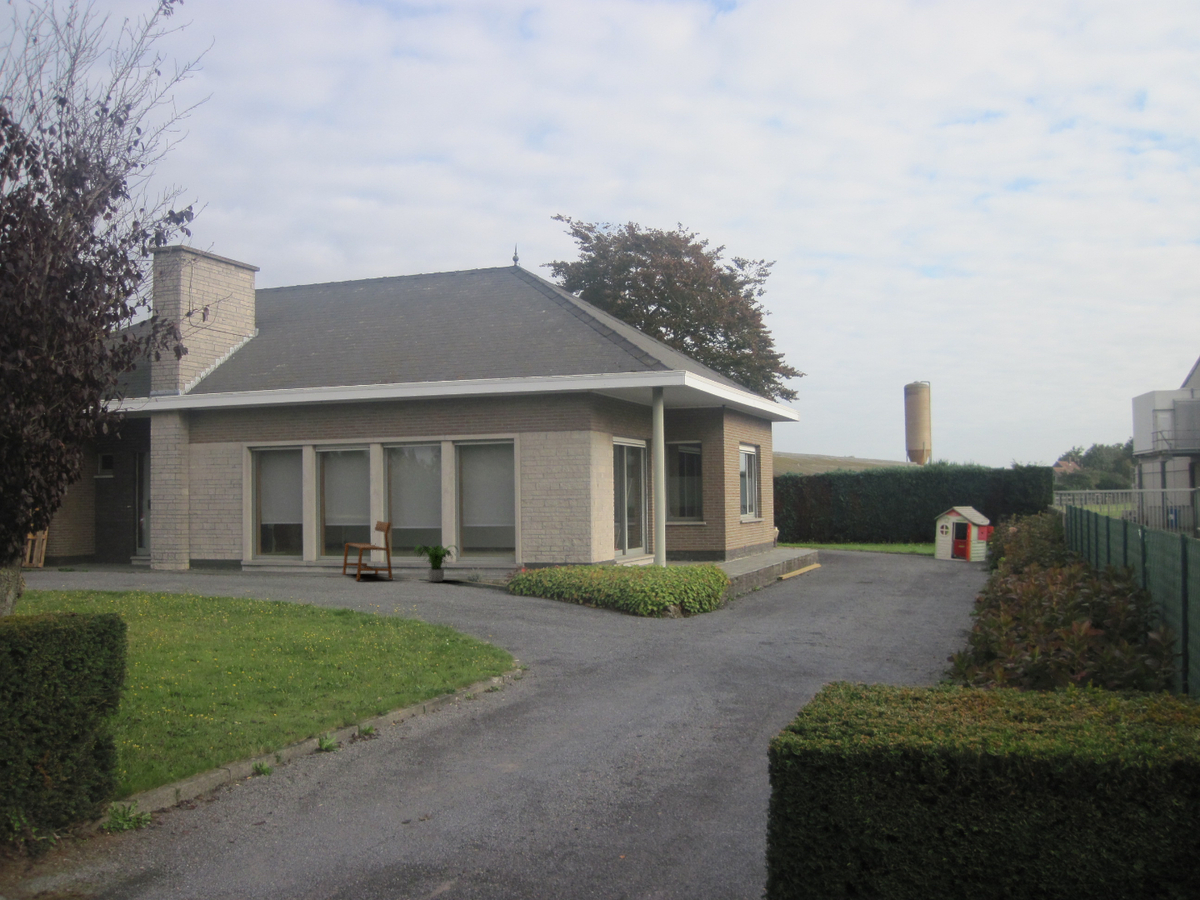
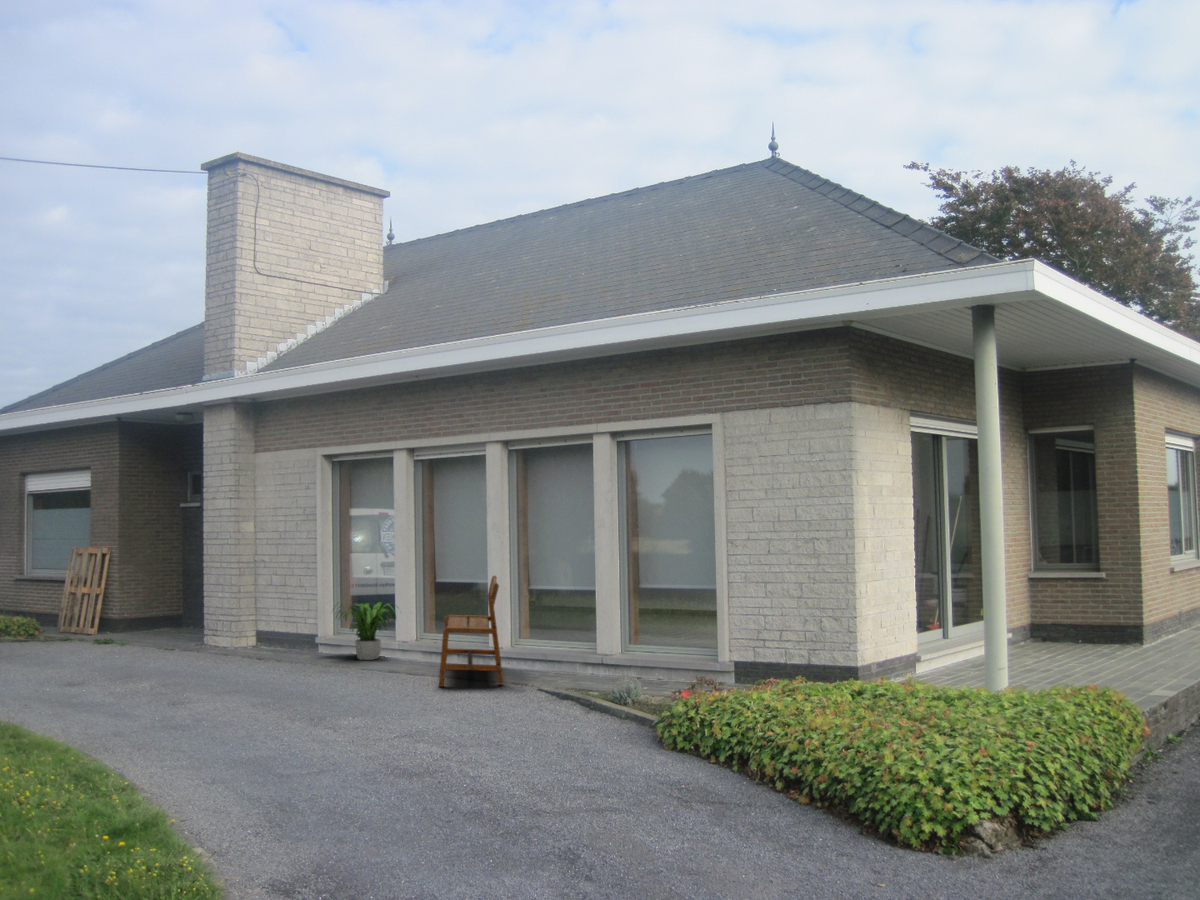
potted plant: present [414,545,457,582] -> present [335,602,396,660]

